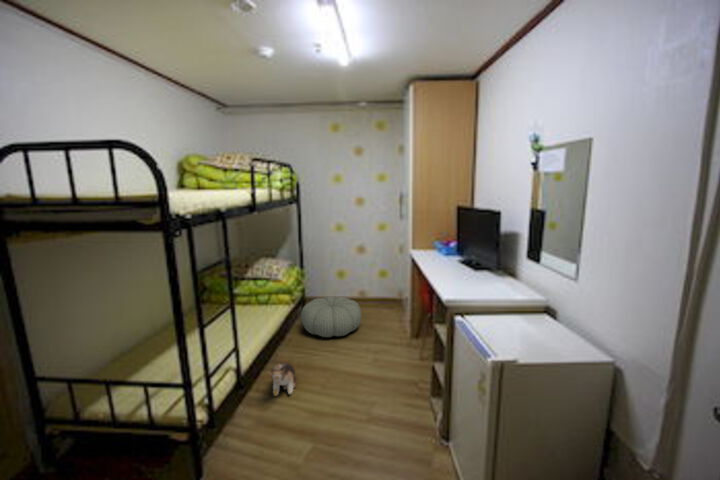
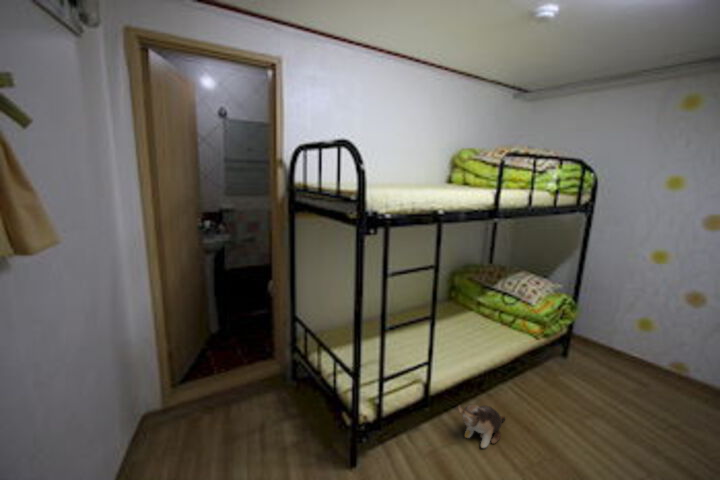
pouf: present [301,296,361,337] -> none [550,345,660,421]

